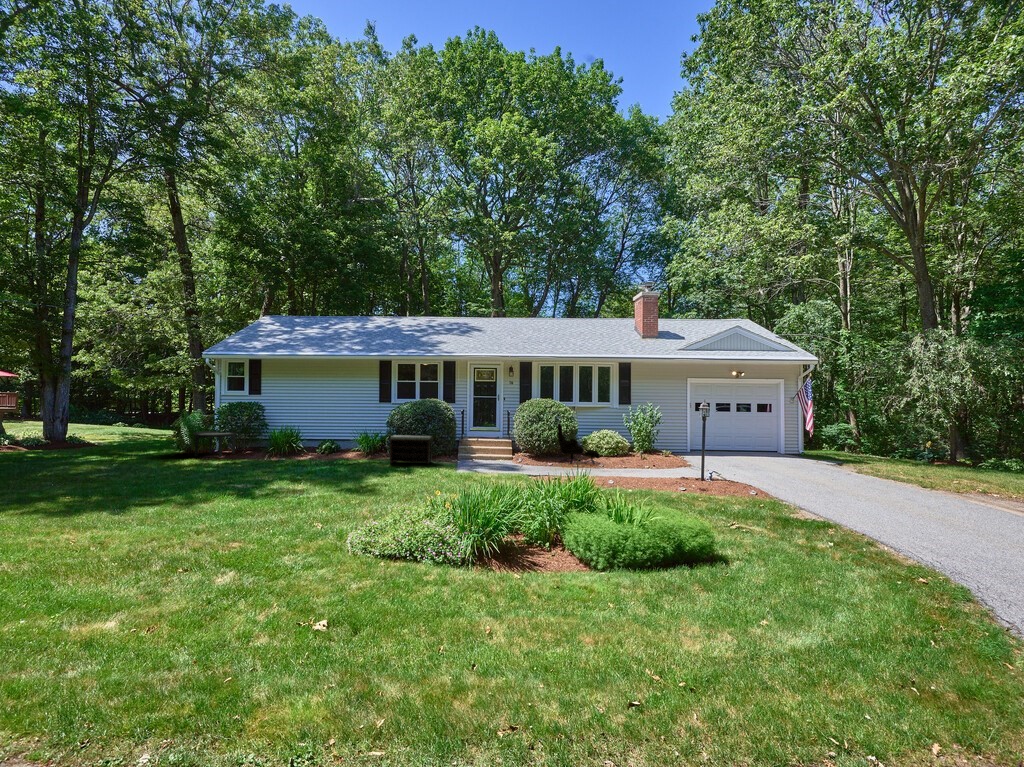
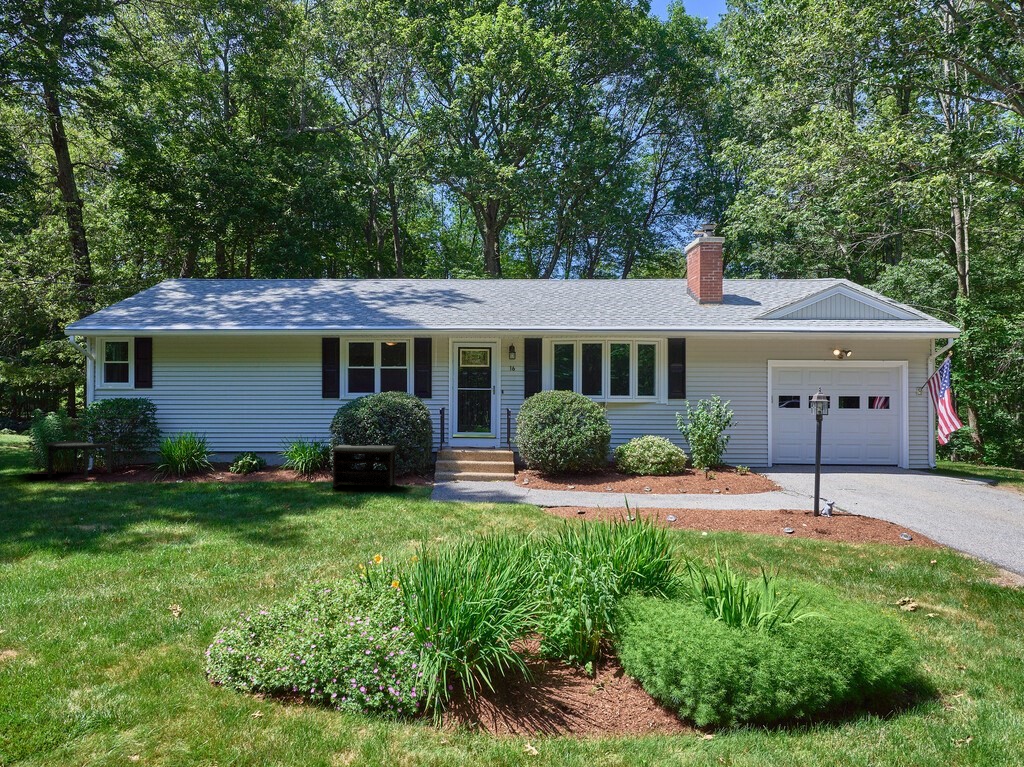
lounge chair: present [557,423,600,464] -> none [581,426,645,487]

